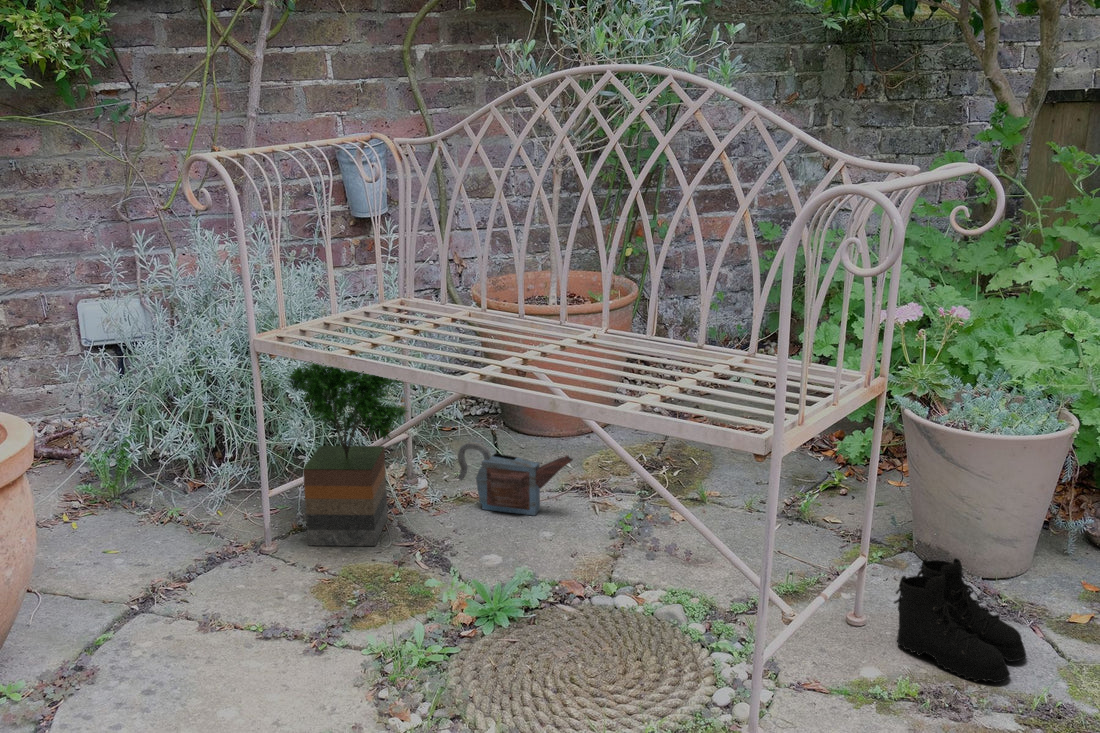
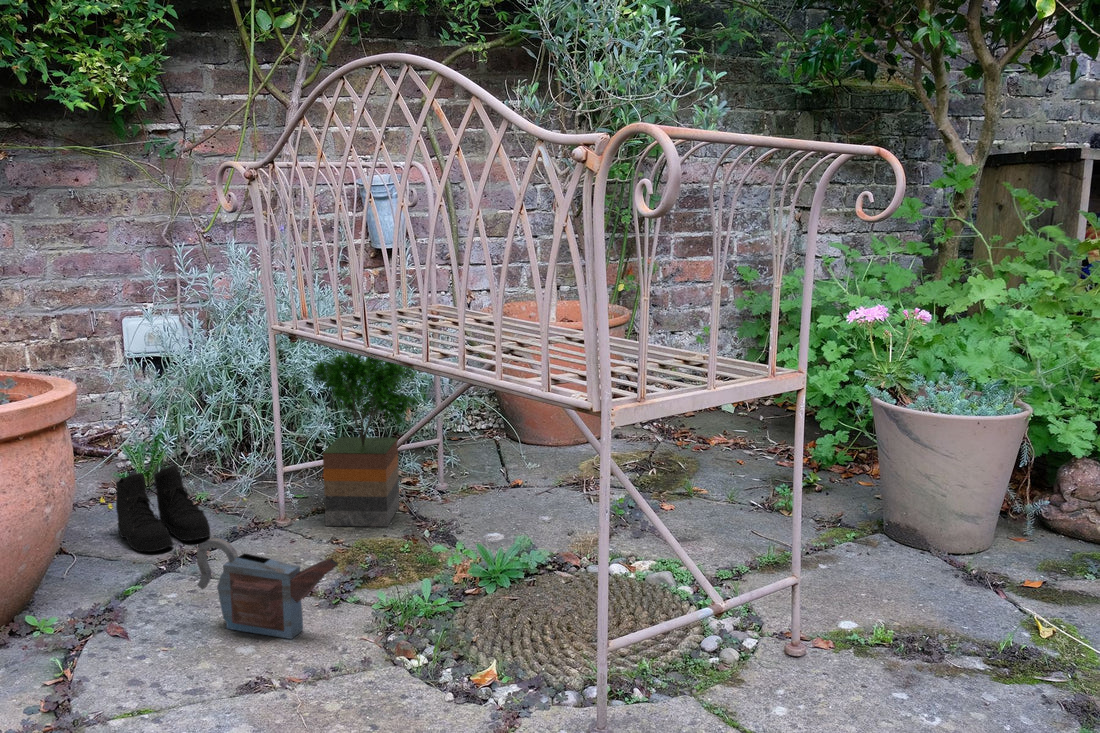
watering can: present [457,442,573,516] -> present [197,538,338,639]
boots: present [894,558,1026,682] -> present [116,466,210,552]

